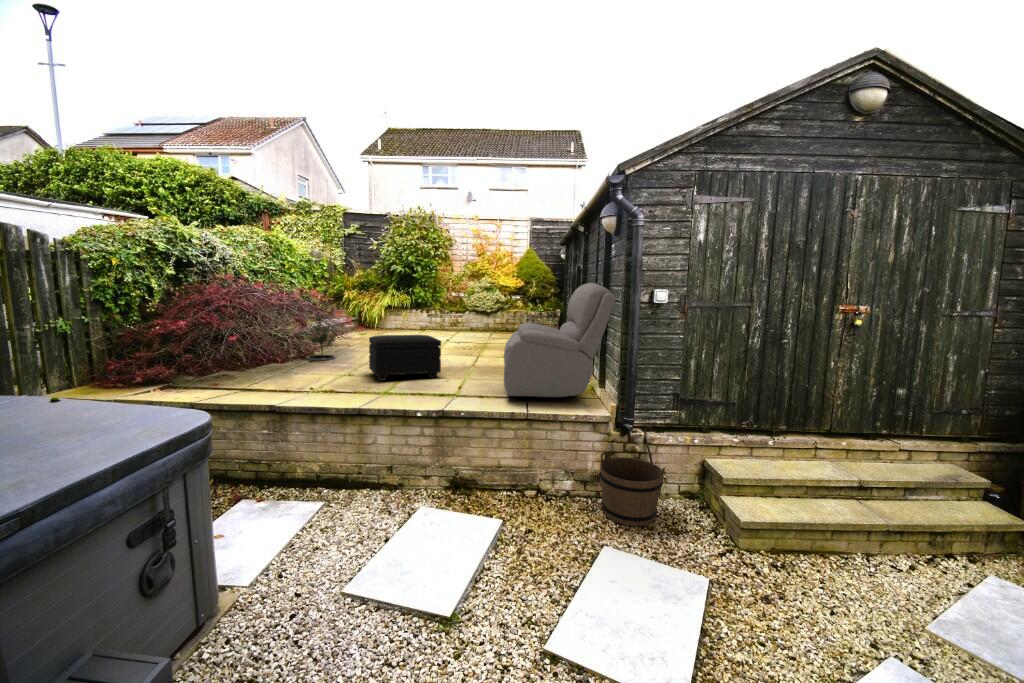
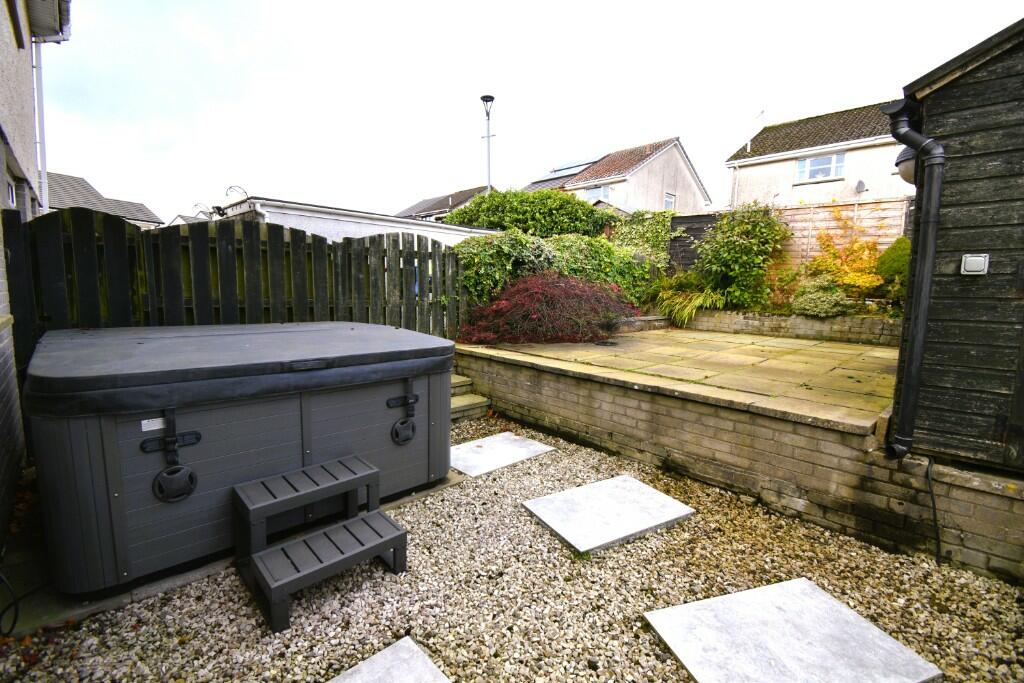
chair: present [504,283,615,397] -> none [739,258,917,406]
footstool: present [369,335,441,381] -> none [629,322,699,368]
bucket: present [600,452,665,526] -> none [830,473,940,583]

